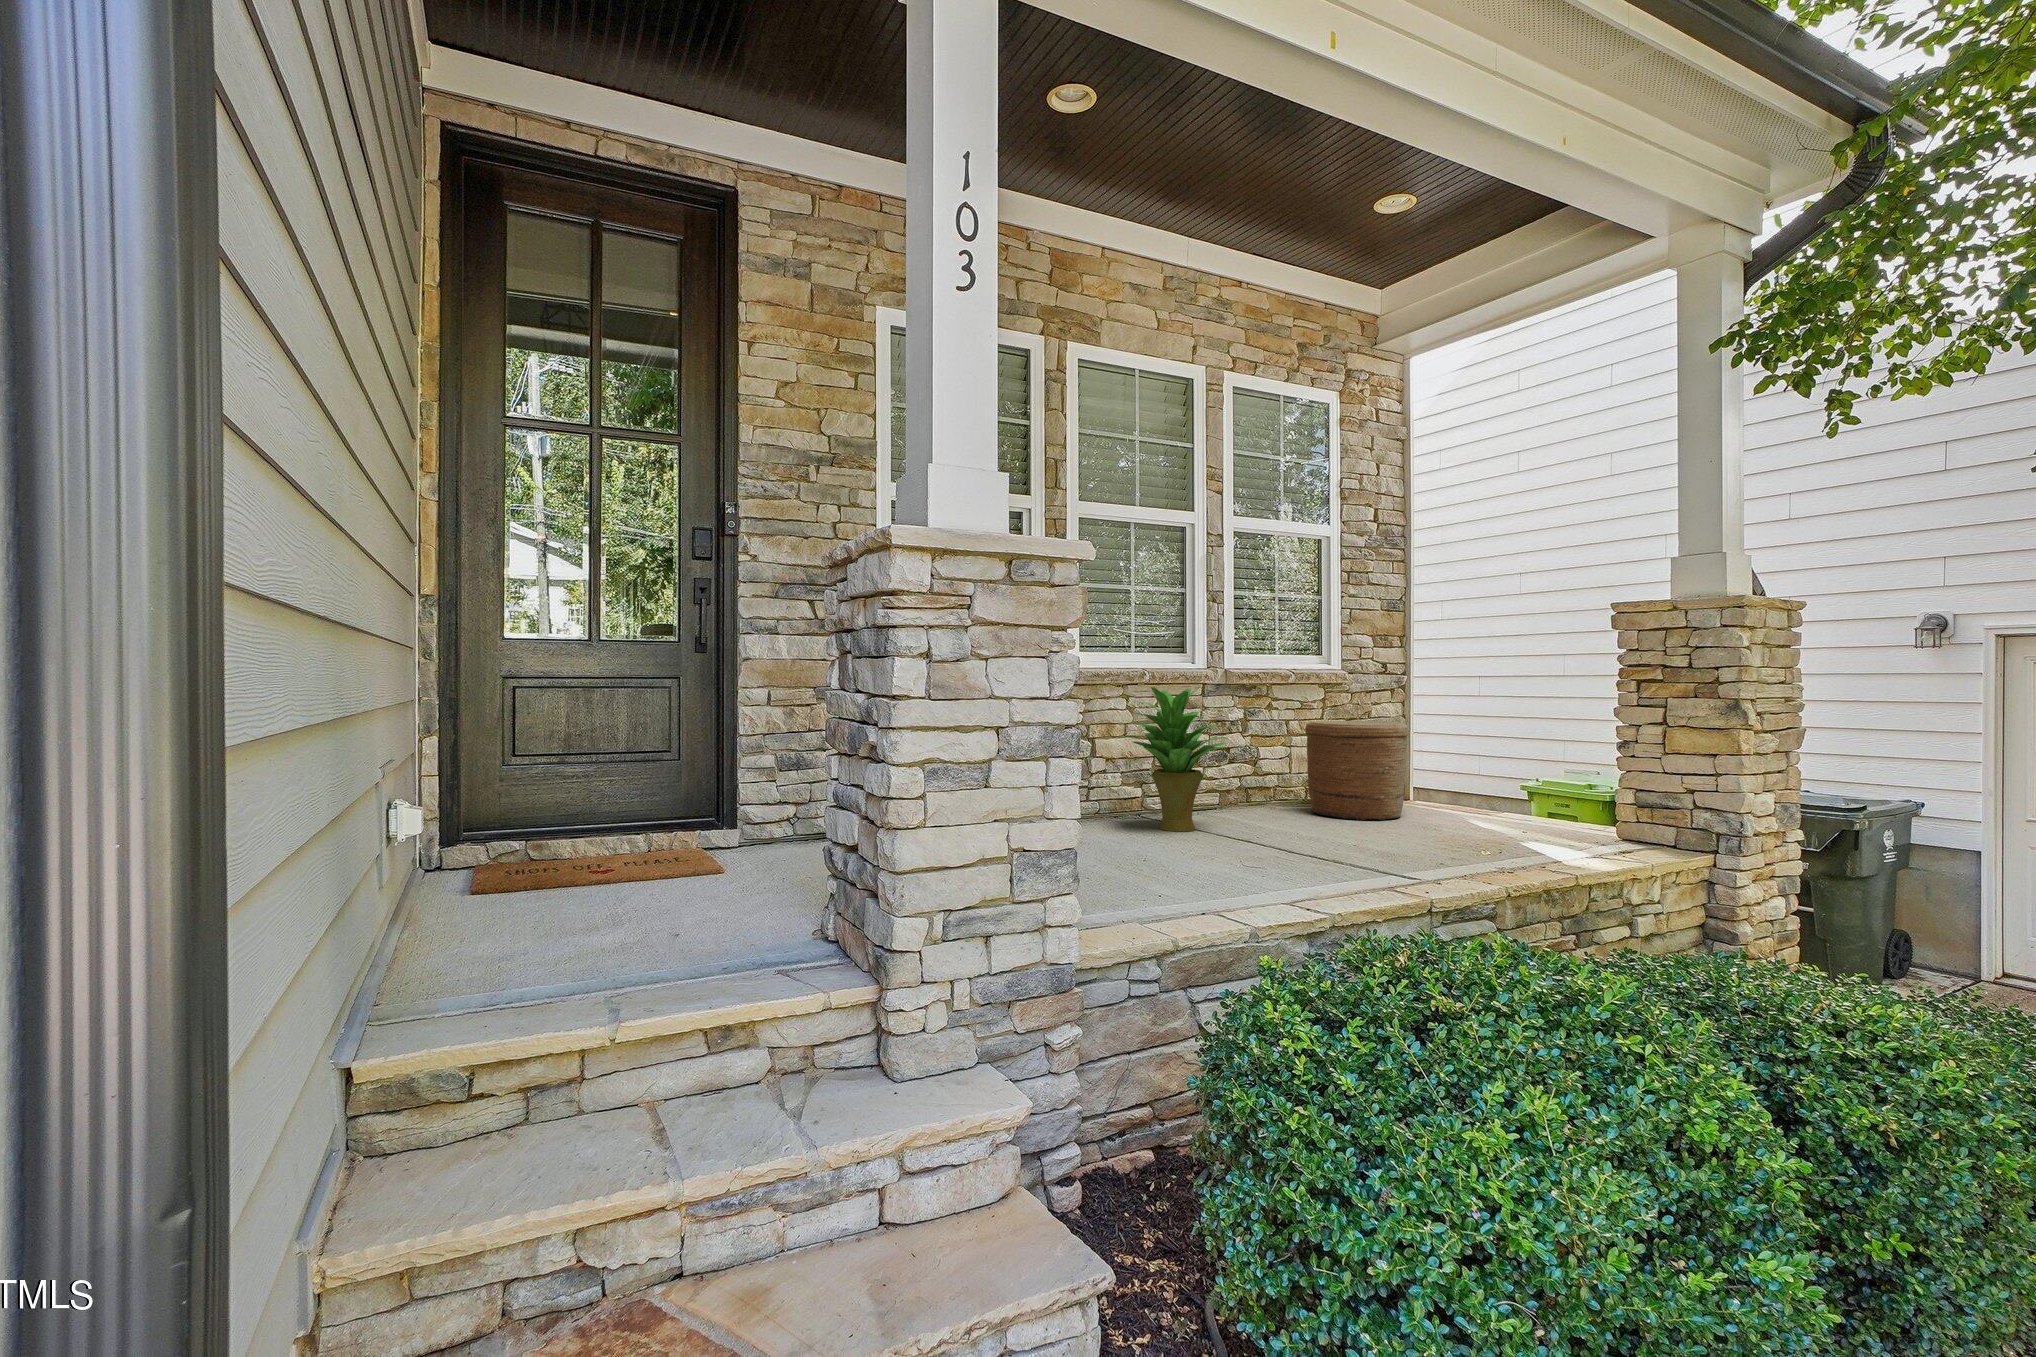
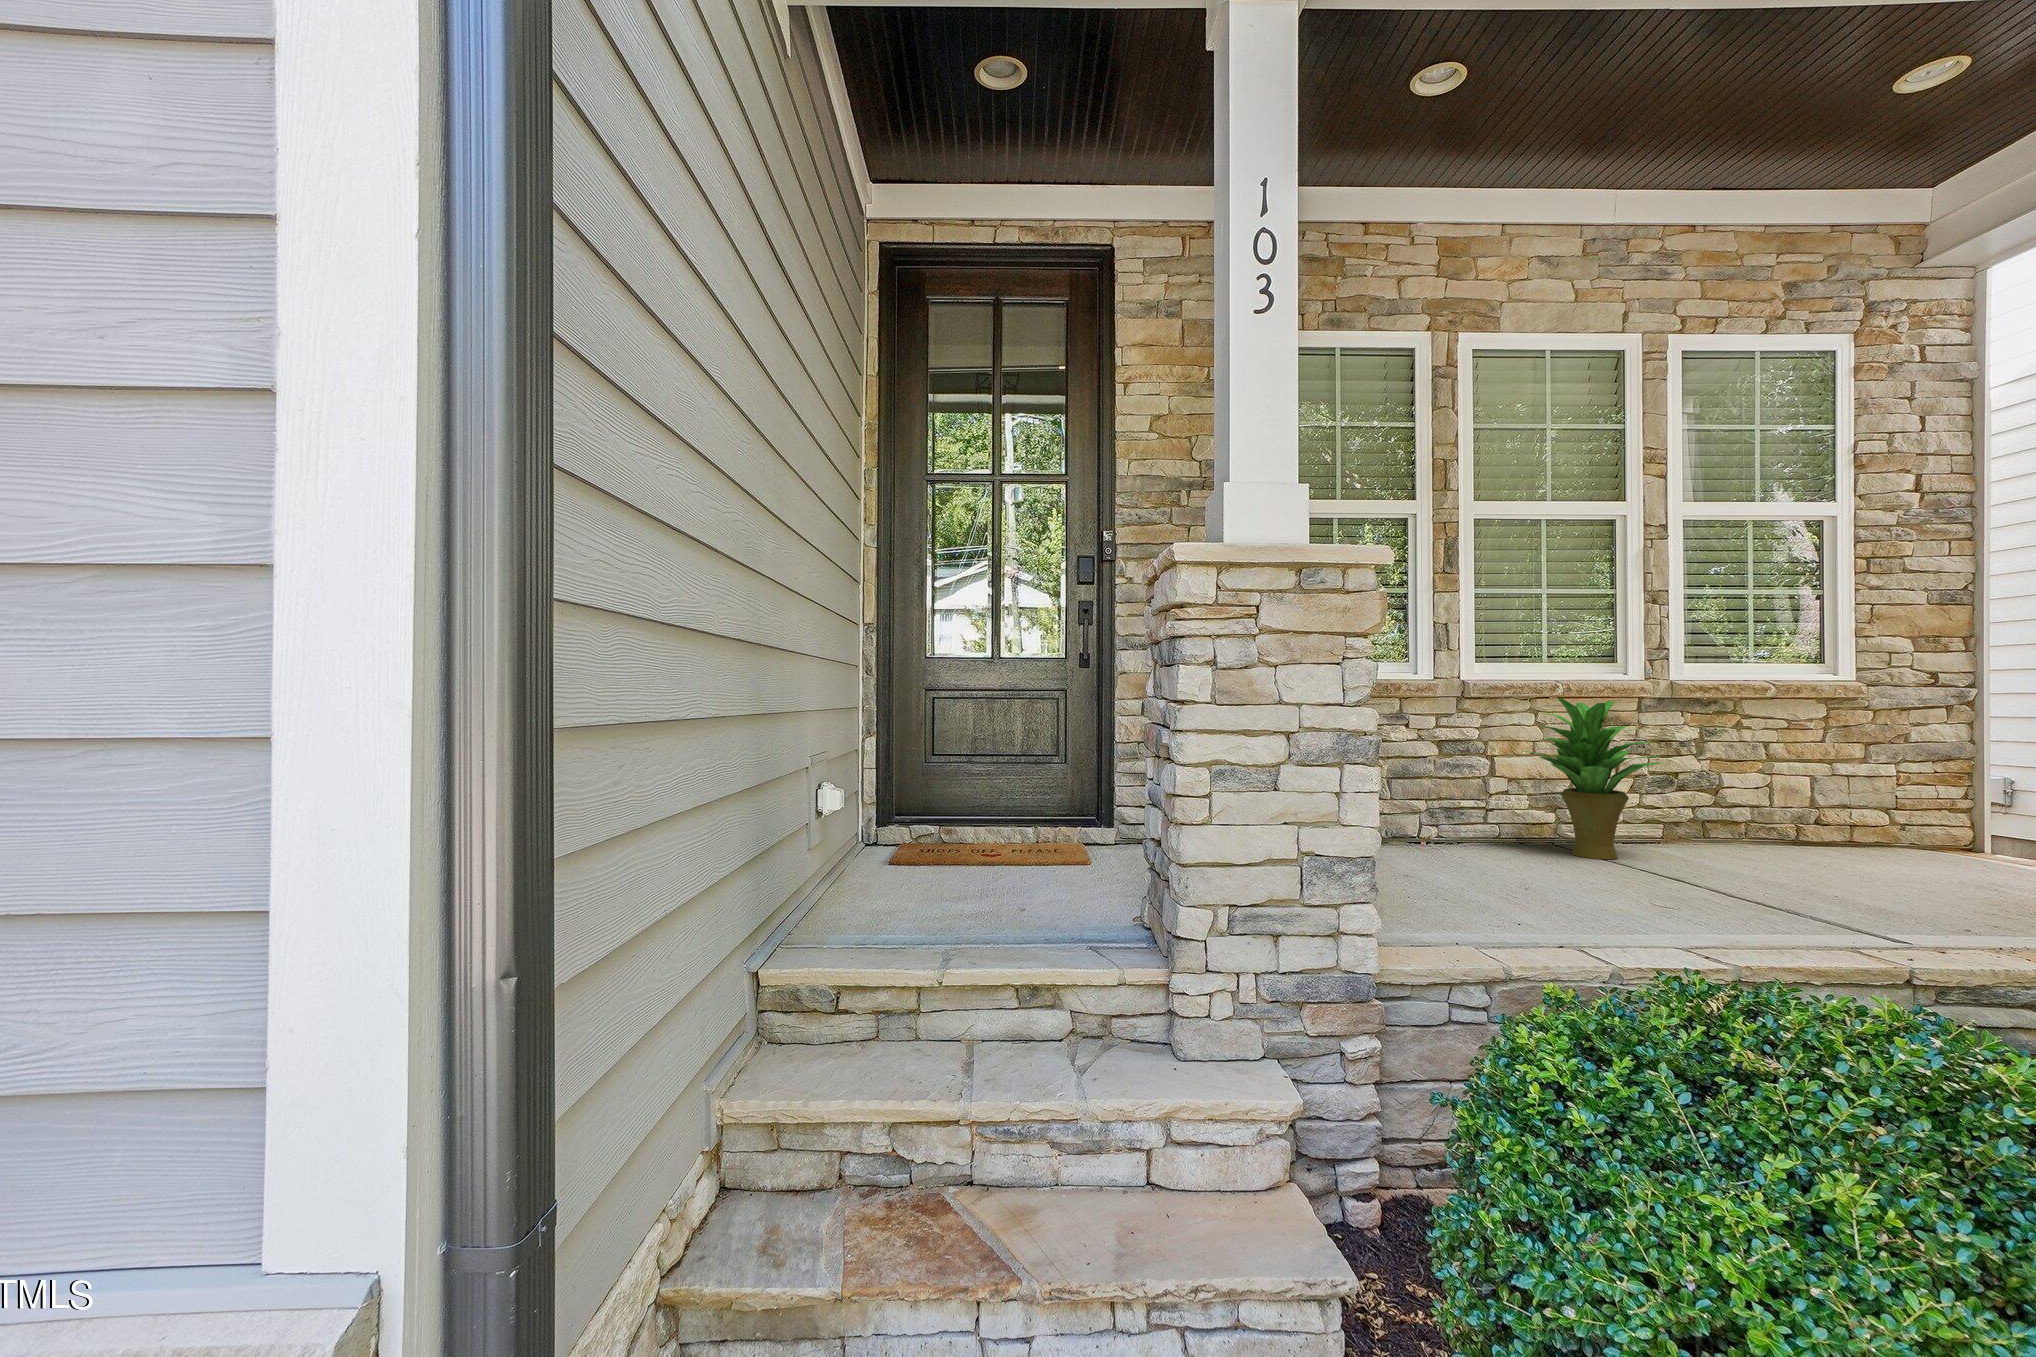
woven basket: present [1305,721,1409,820] -> none [1791,742,1961,870]

